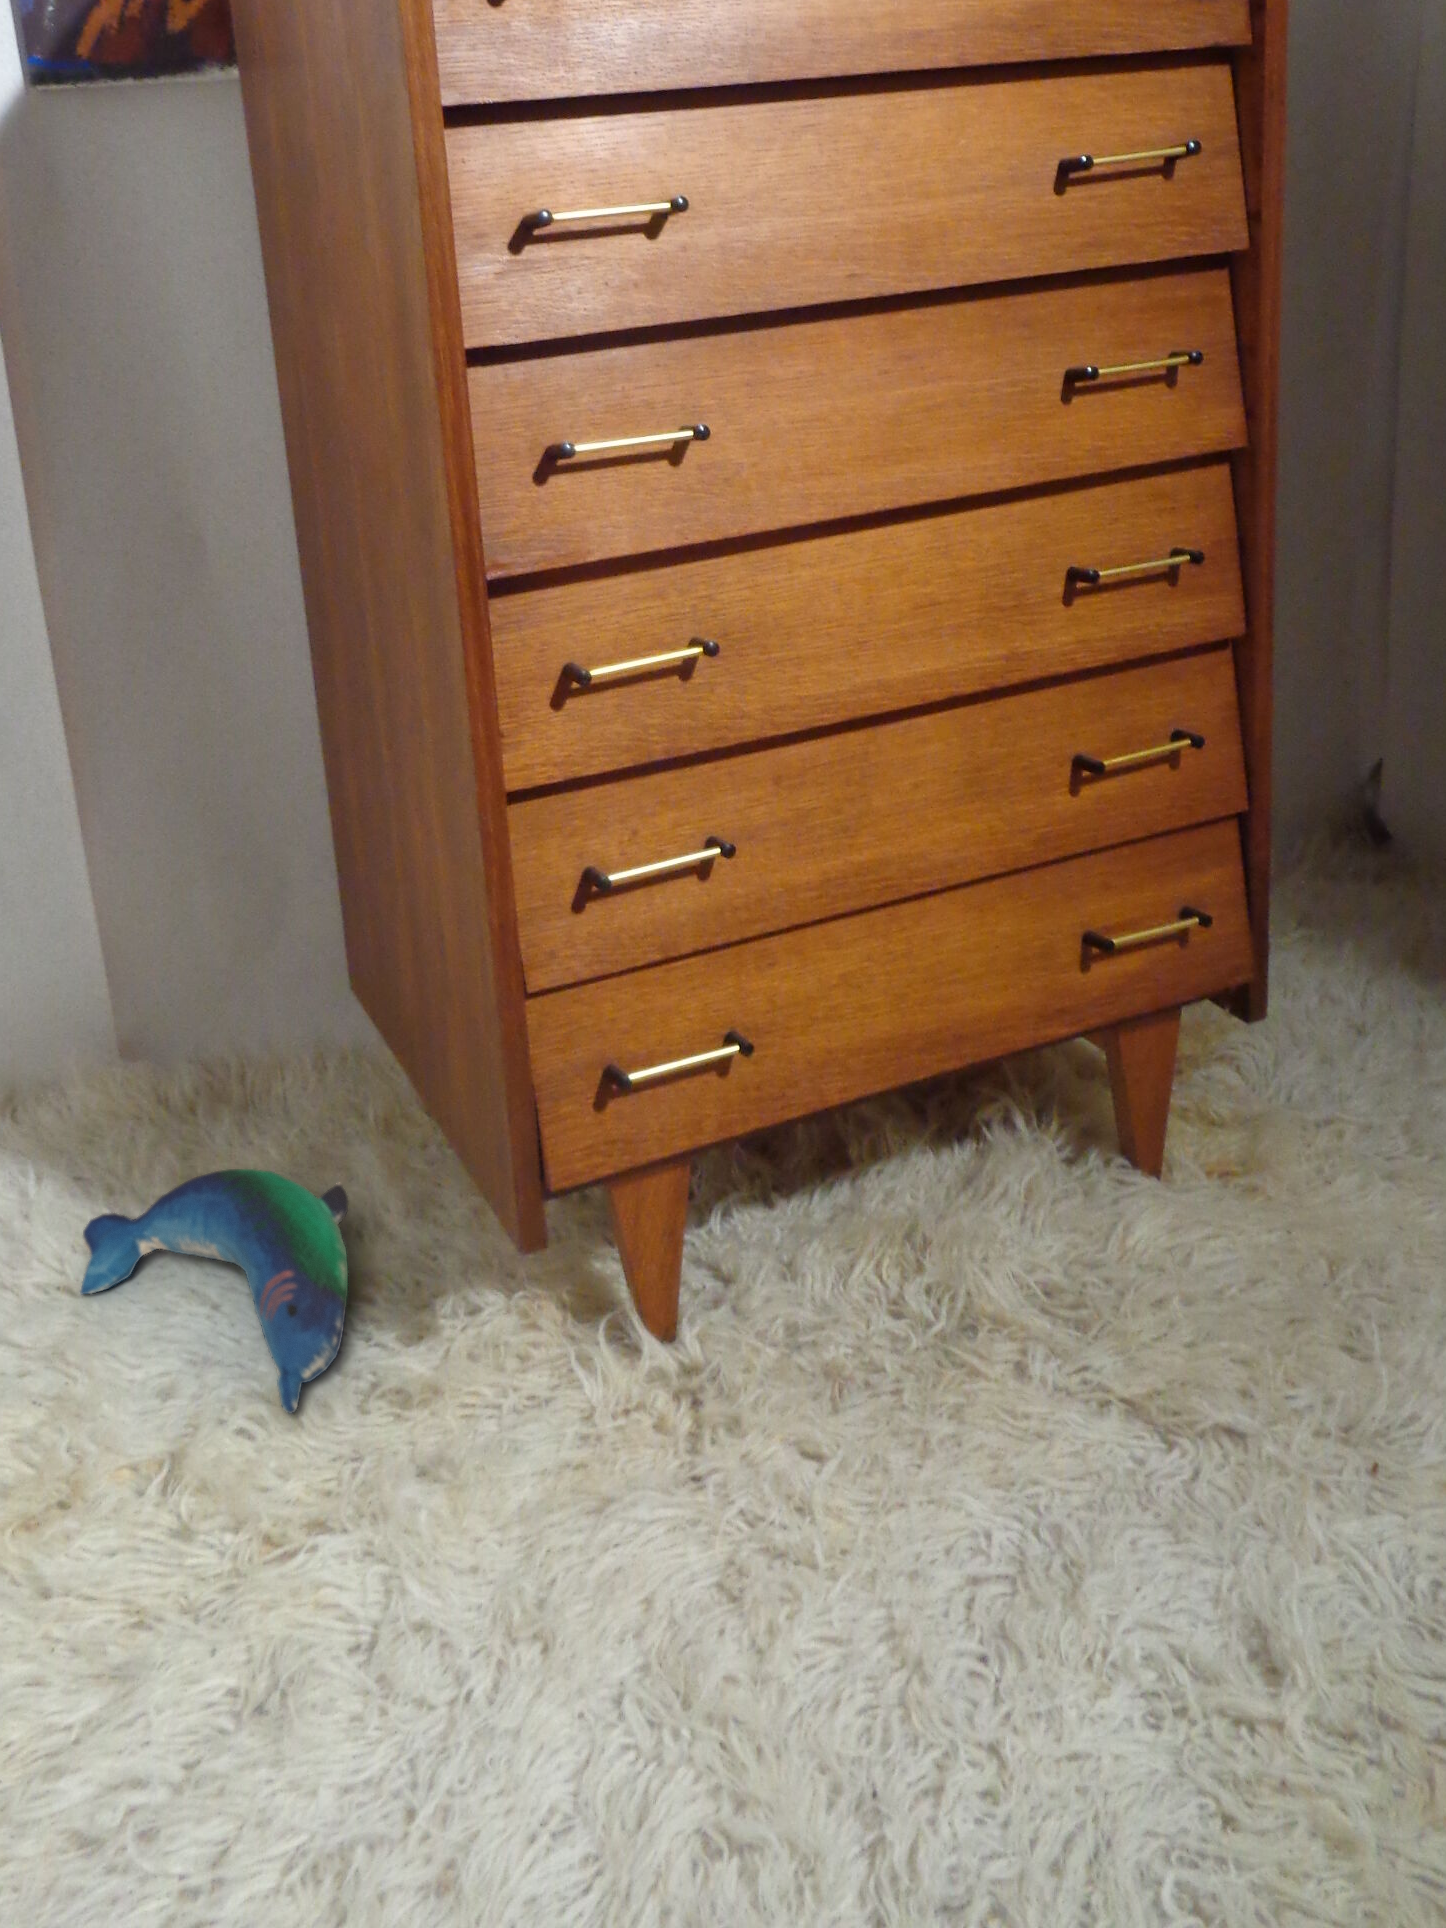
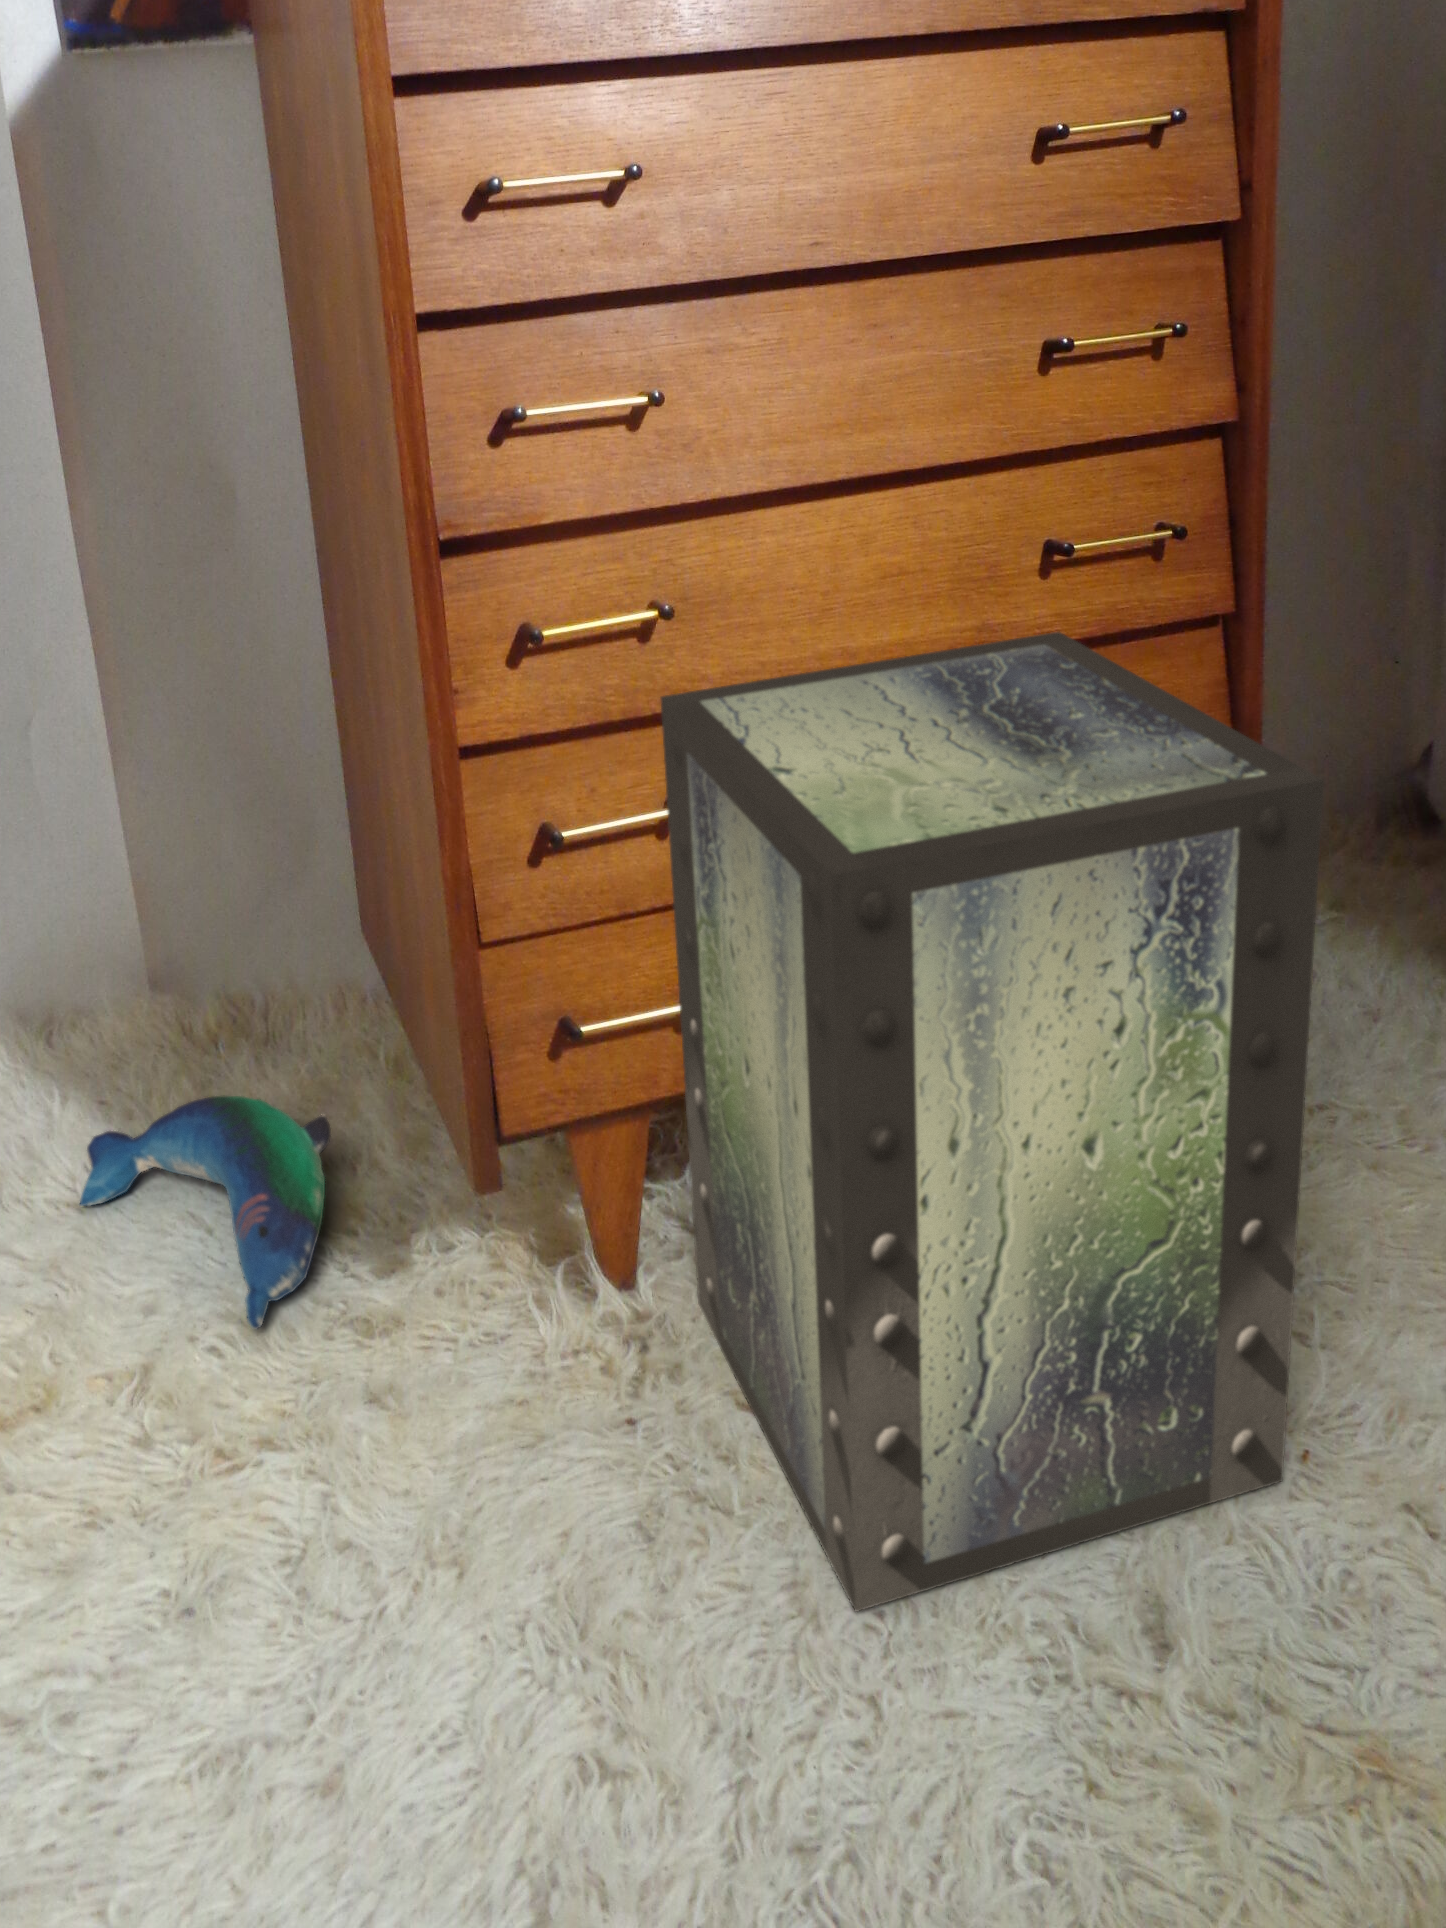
storage box: none [709,657,1401,1665] -> present [661,632,1324,1611]

